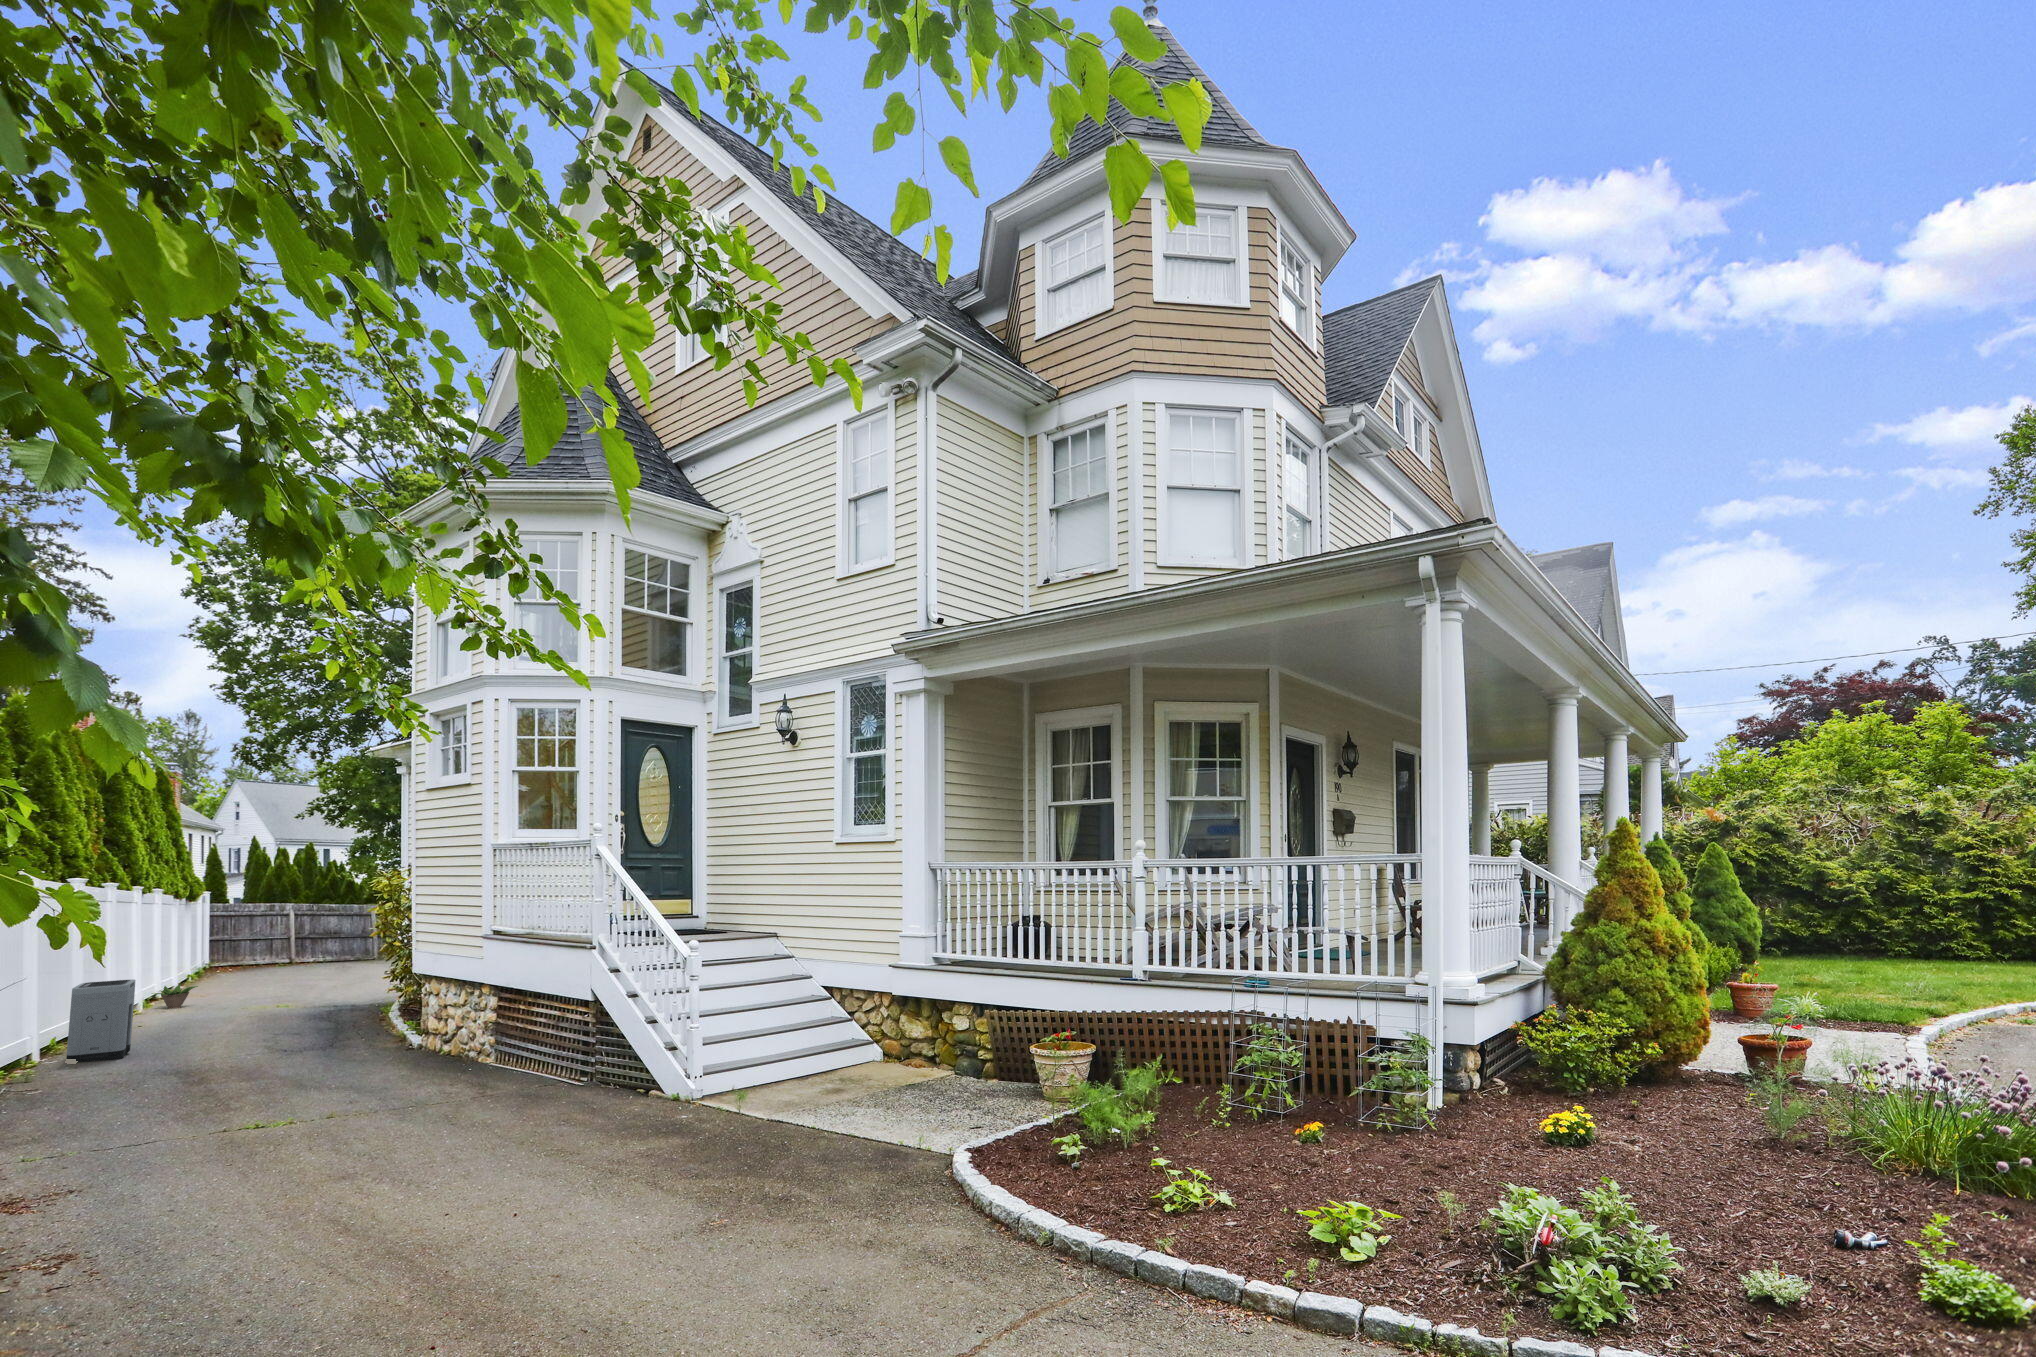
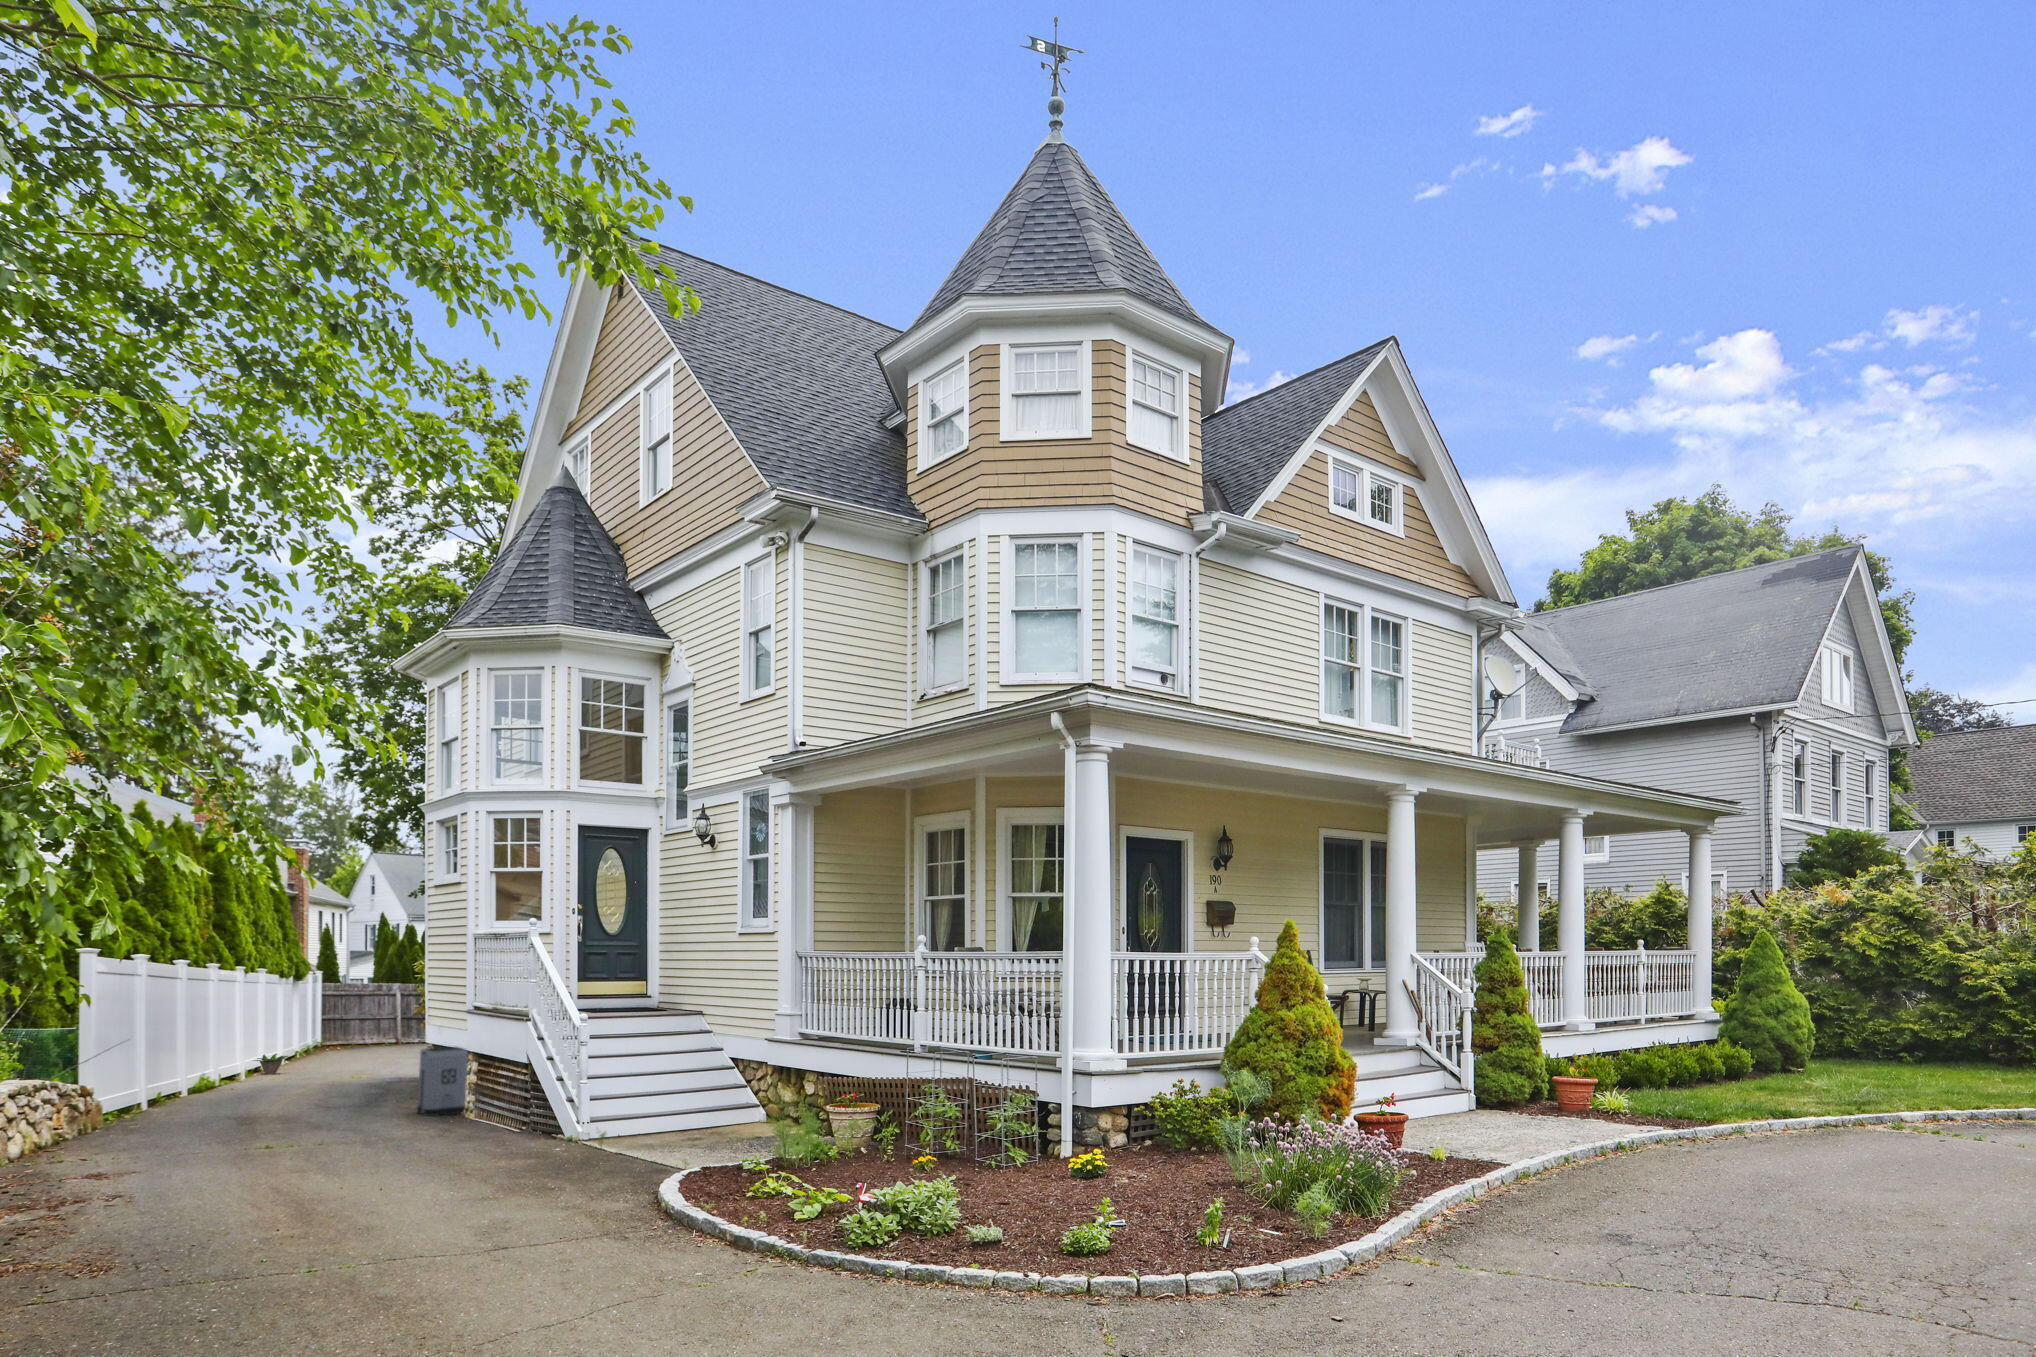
trash can: present [66,979,136,1062] -> present [417,1047,468,1116]

